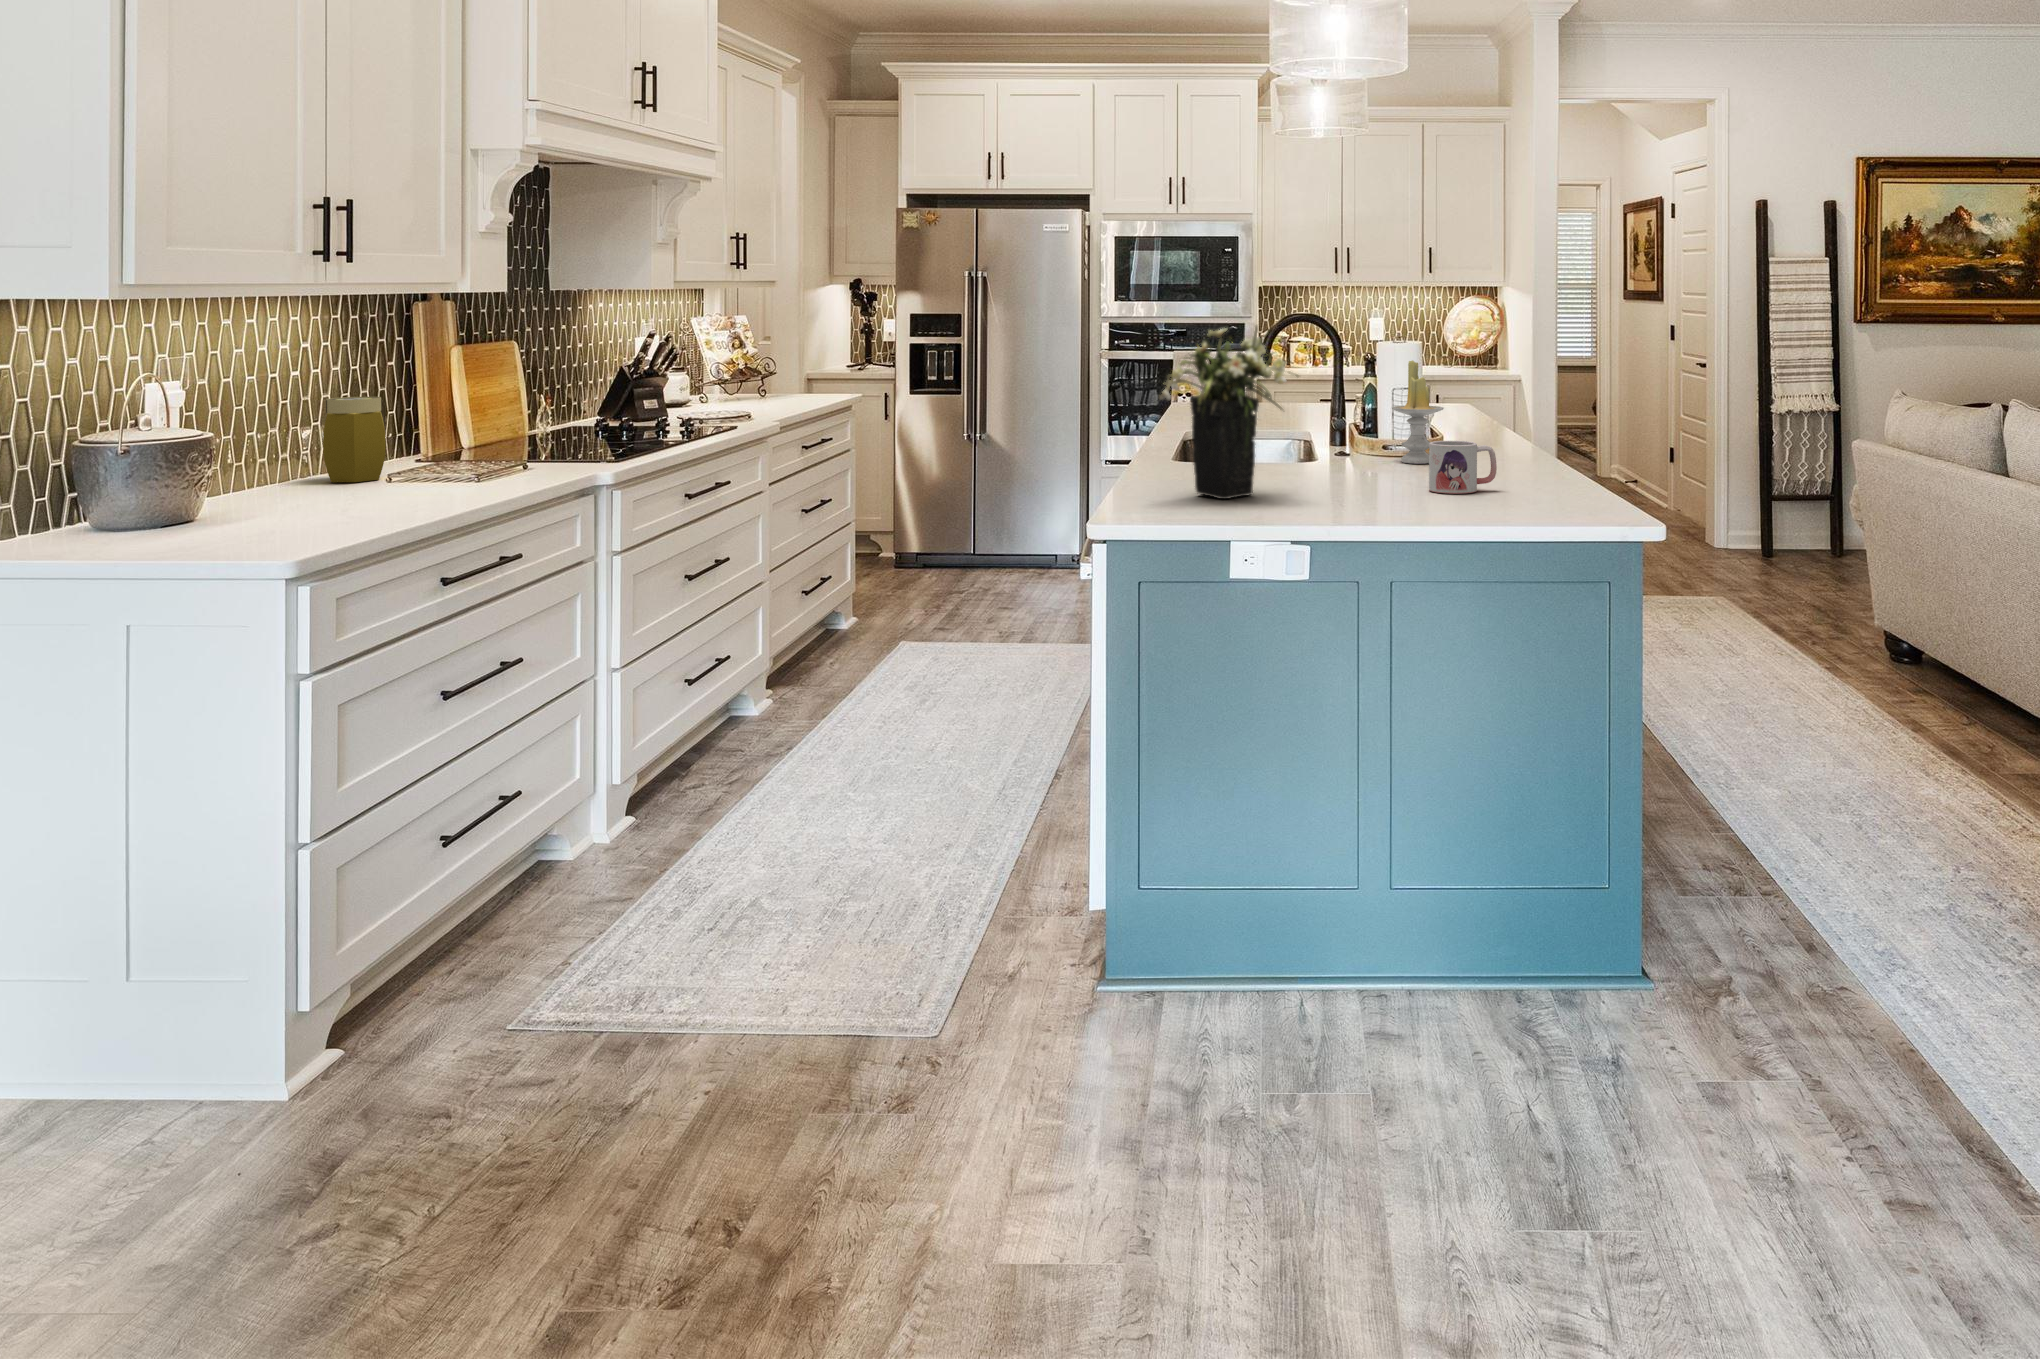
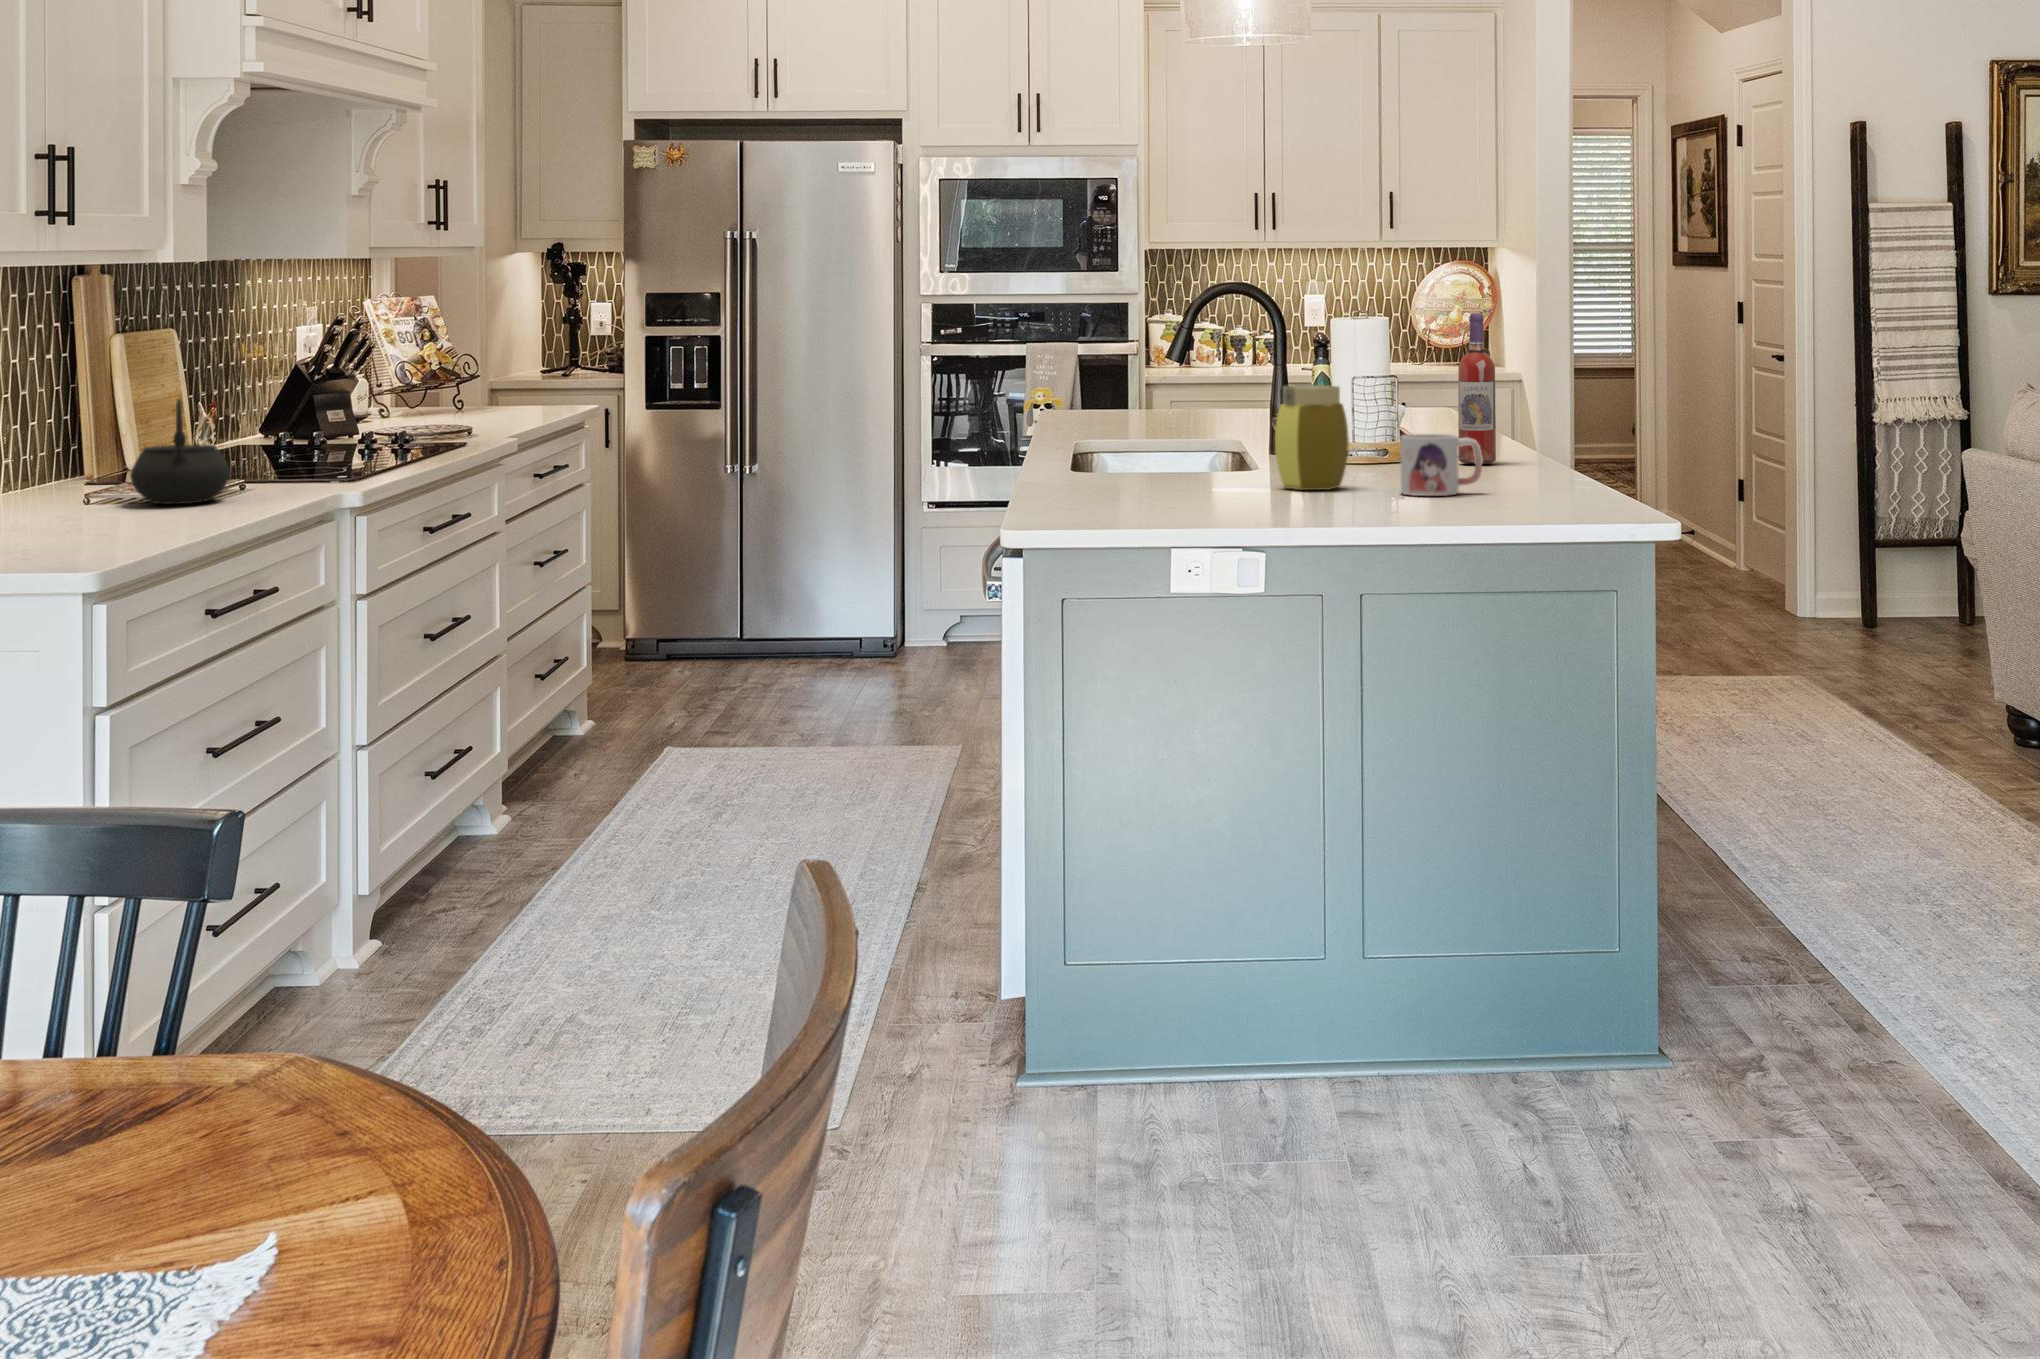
flower arrangement: present [1159,326,1299,499] -> none [1077,293,1247,504]
wine bottle: none [1478,340,1507,458] -> present [1458,313,1496,464]
candle: present [1392,360,1444,464] -> none [1350,340,1415,470]
jar: present [323,397,386,482] -> present [1275,385,1349,490]
kettle: none [407,400,492,486] -> present [130,399,230,504]

